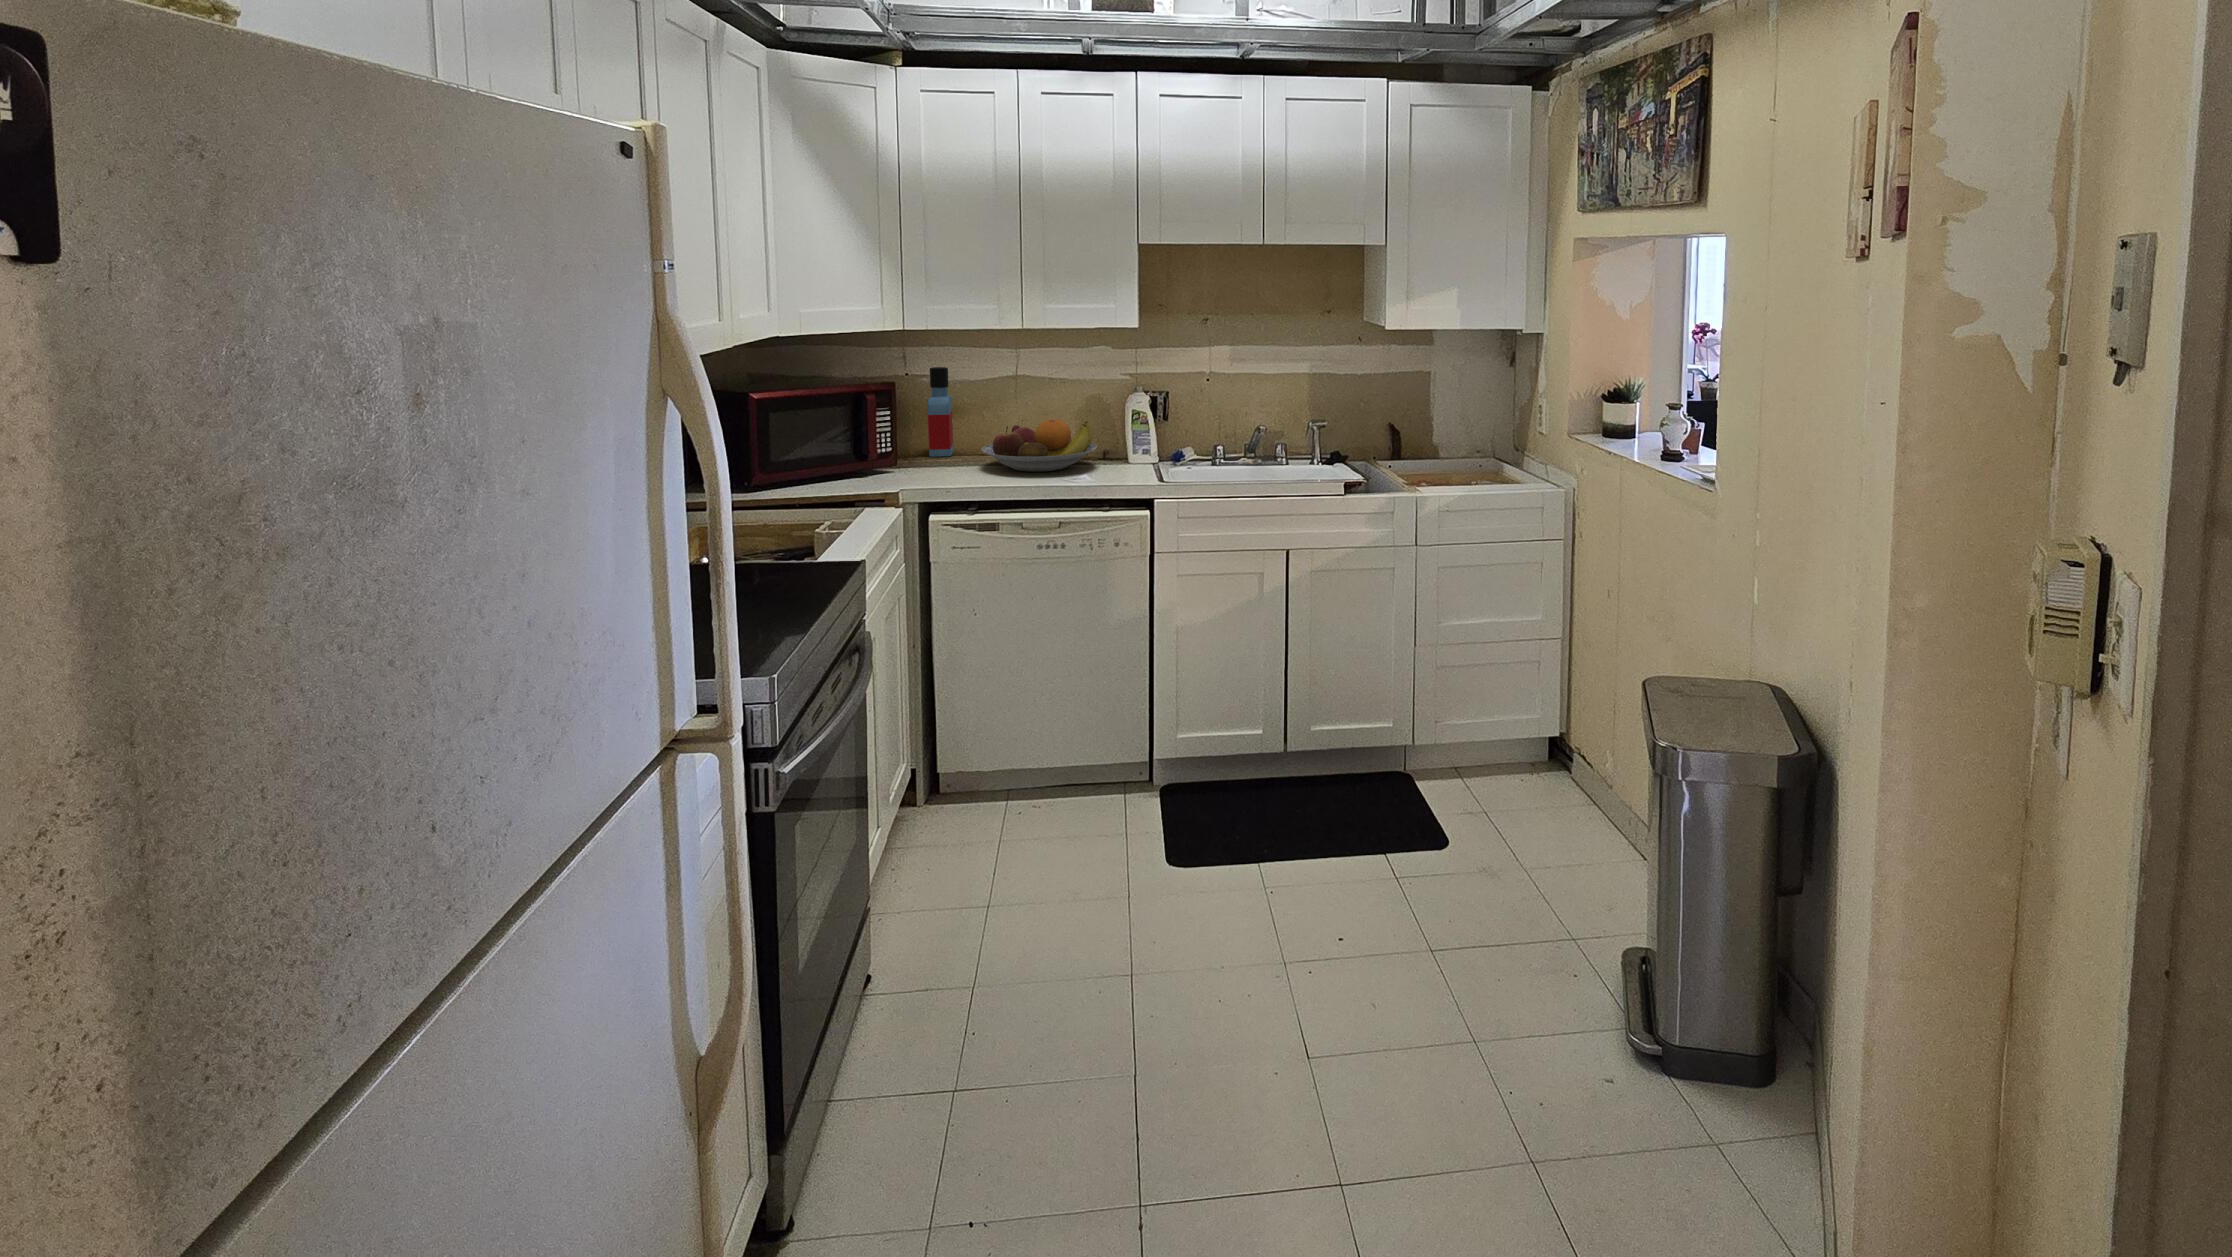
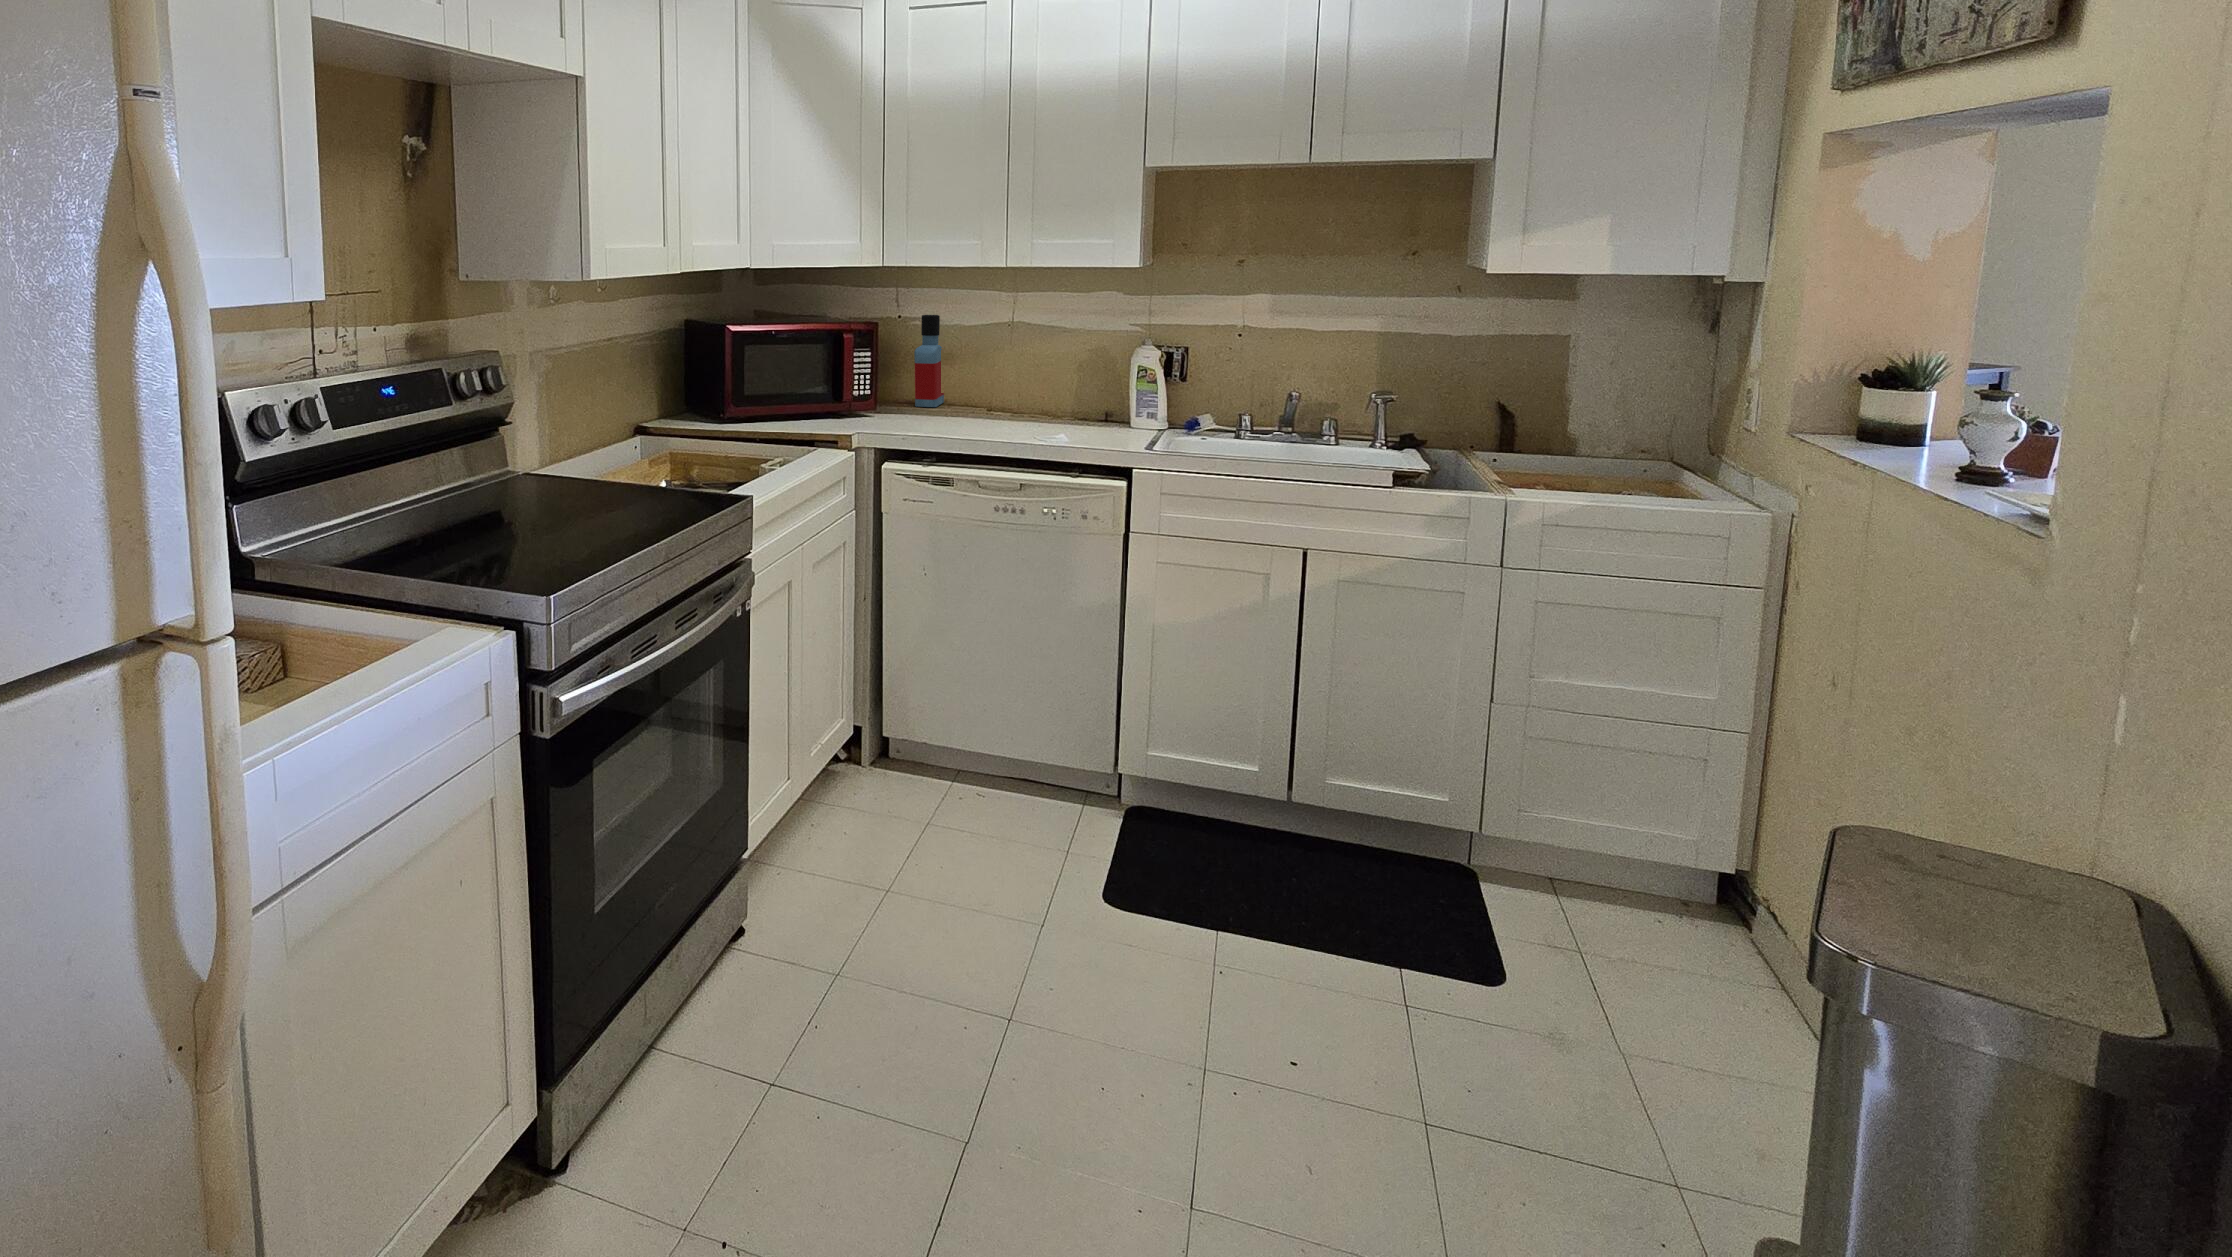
fruit bowl: present [981,419,1097,472] -> none [955,373,1083,429]

